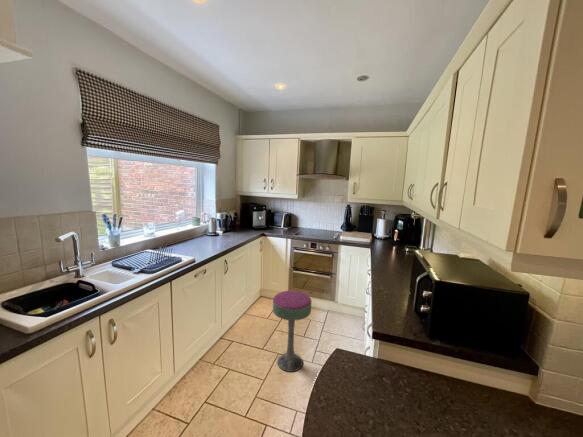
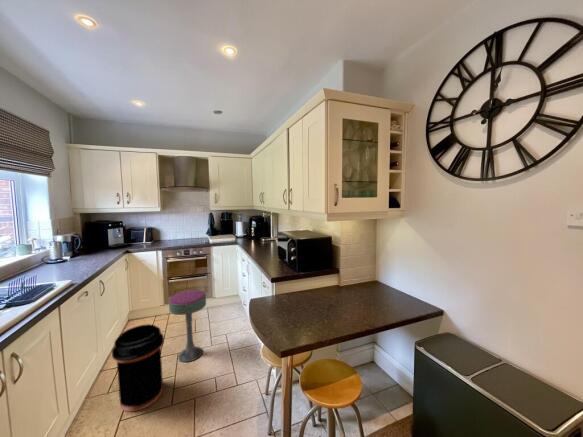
trash can: none [210,315,256,401] -> present [112,324,164,412]

